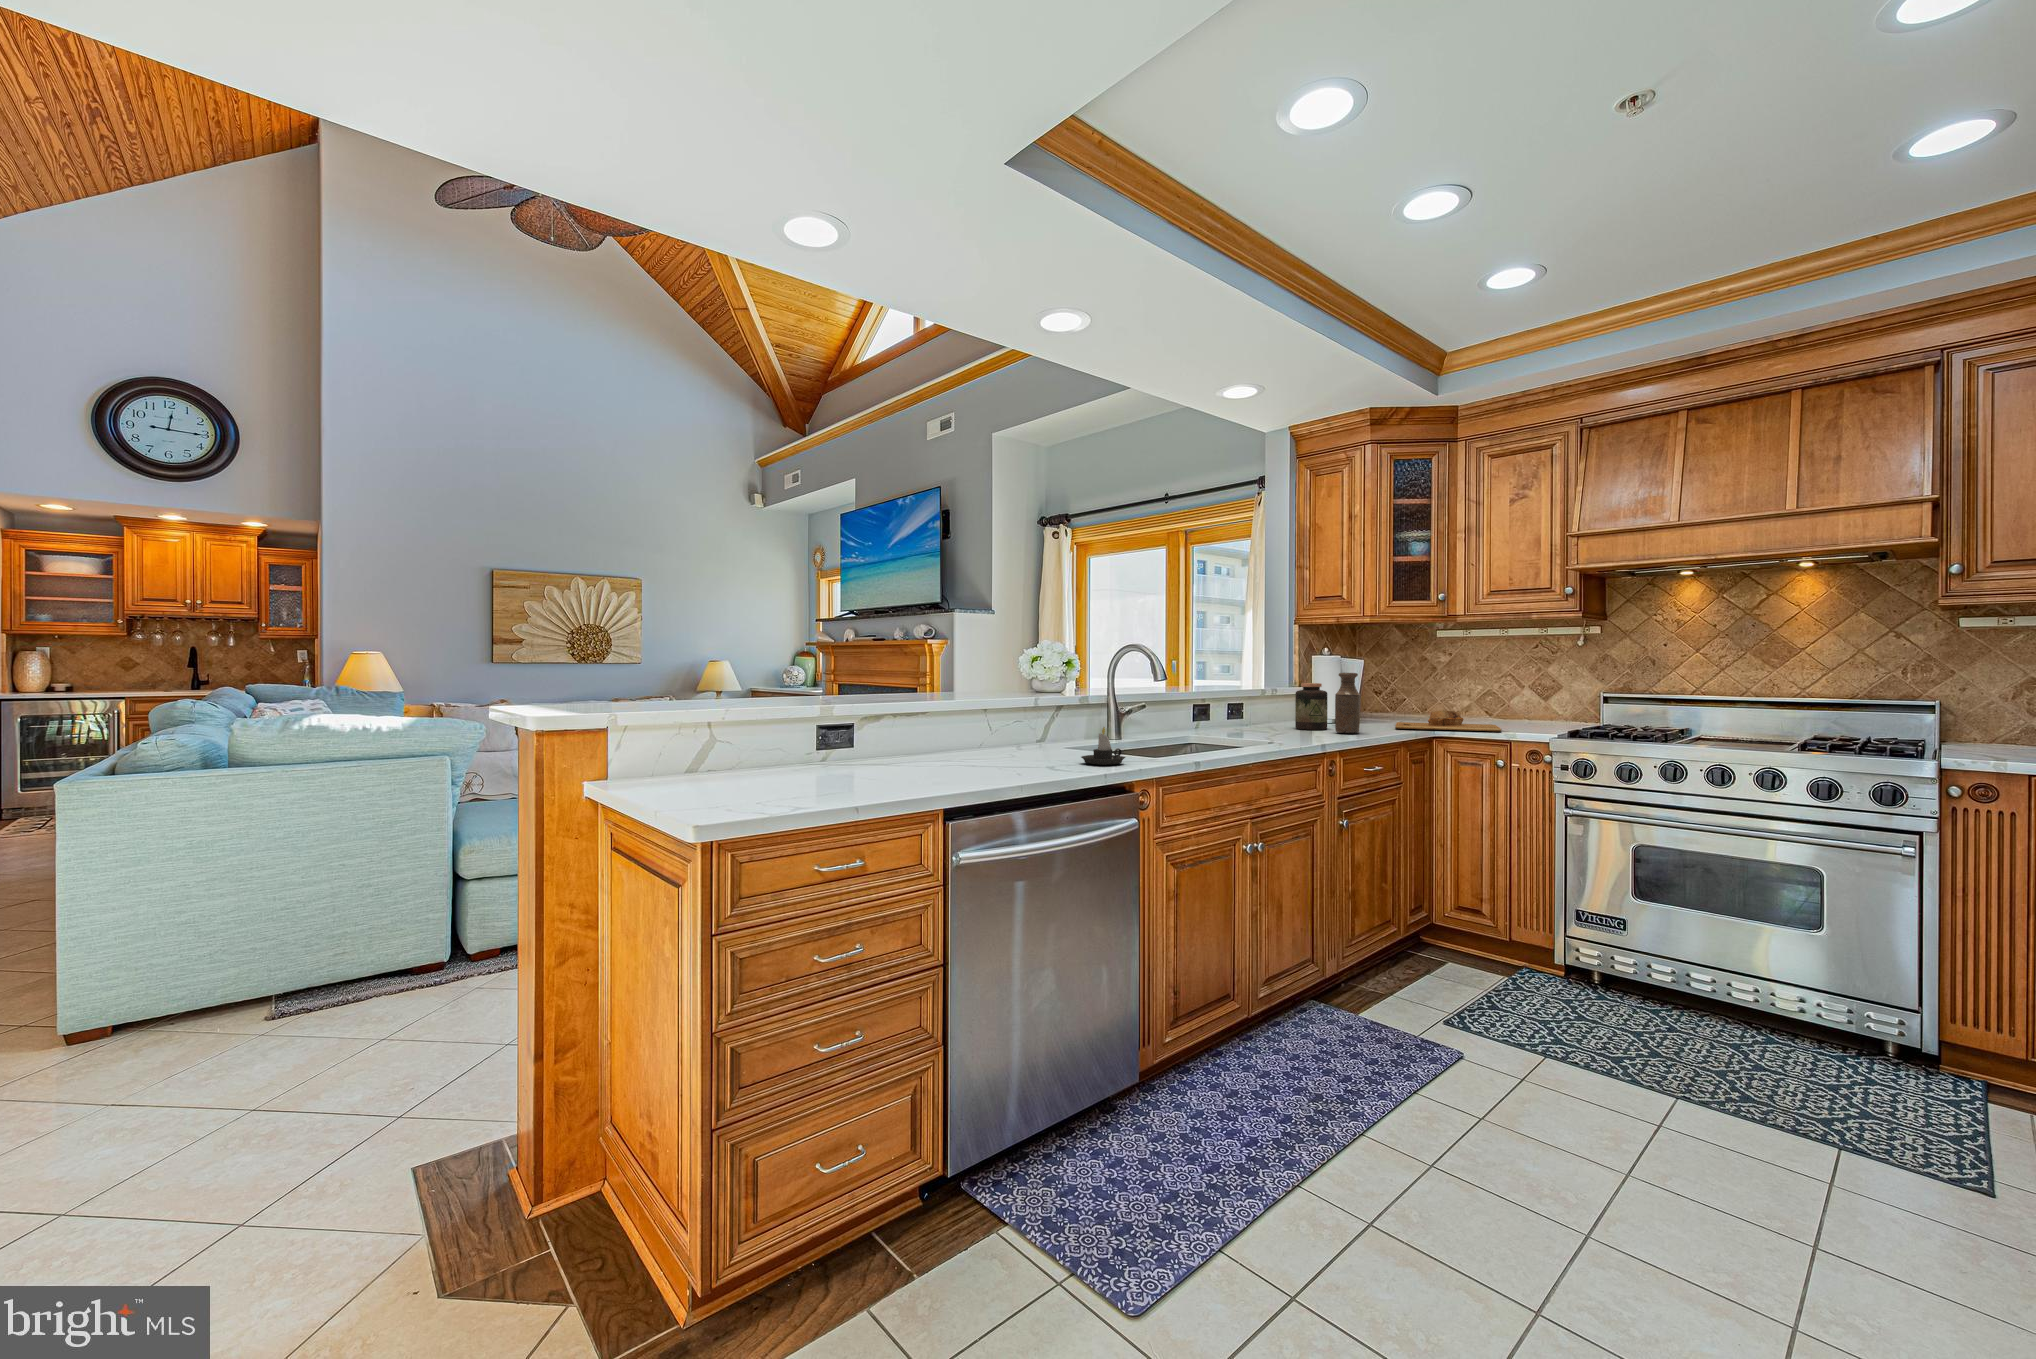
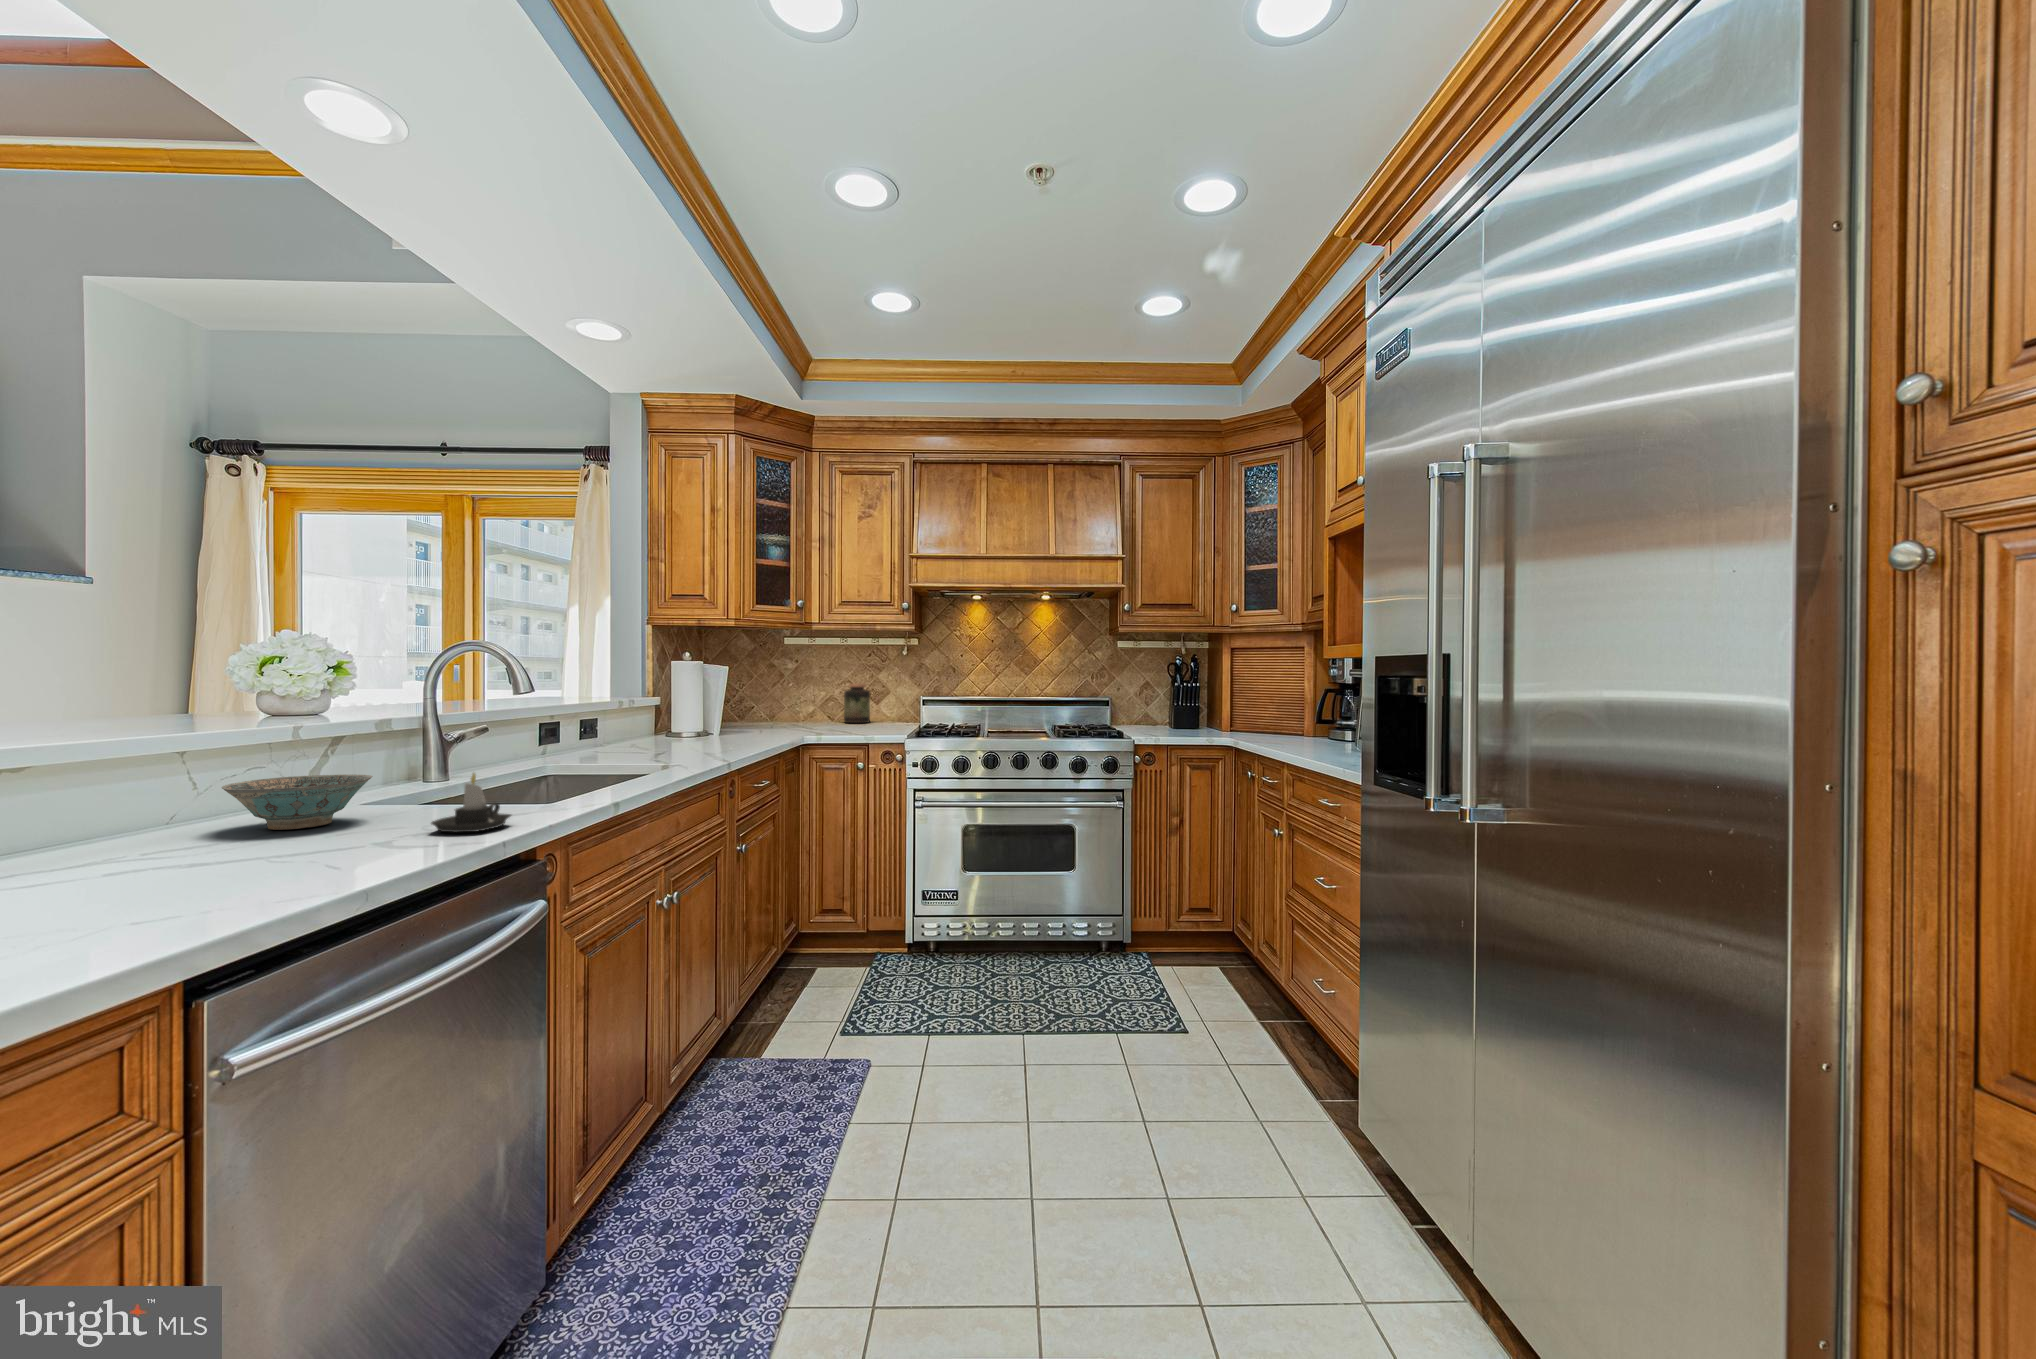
bottle: present [1335,673,1360,733] -> none [711,680,739,746]
jar: present [1295,683,1328,730] -> present [844,684,870,723]
cutting board: present [1395,710,1501,731] -> none [759,716,860,737]
ceramic bowl: none [998,725,1064,755] -> present [222,774,372,830]

